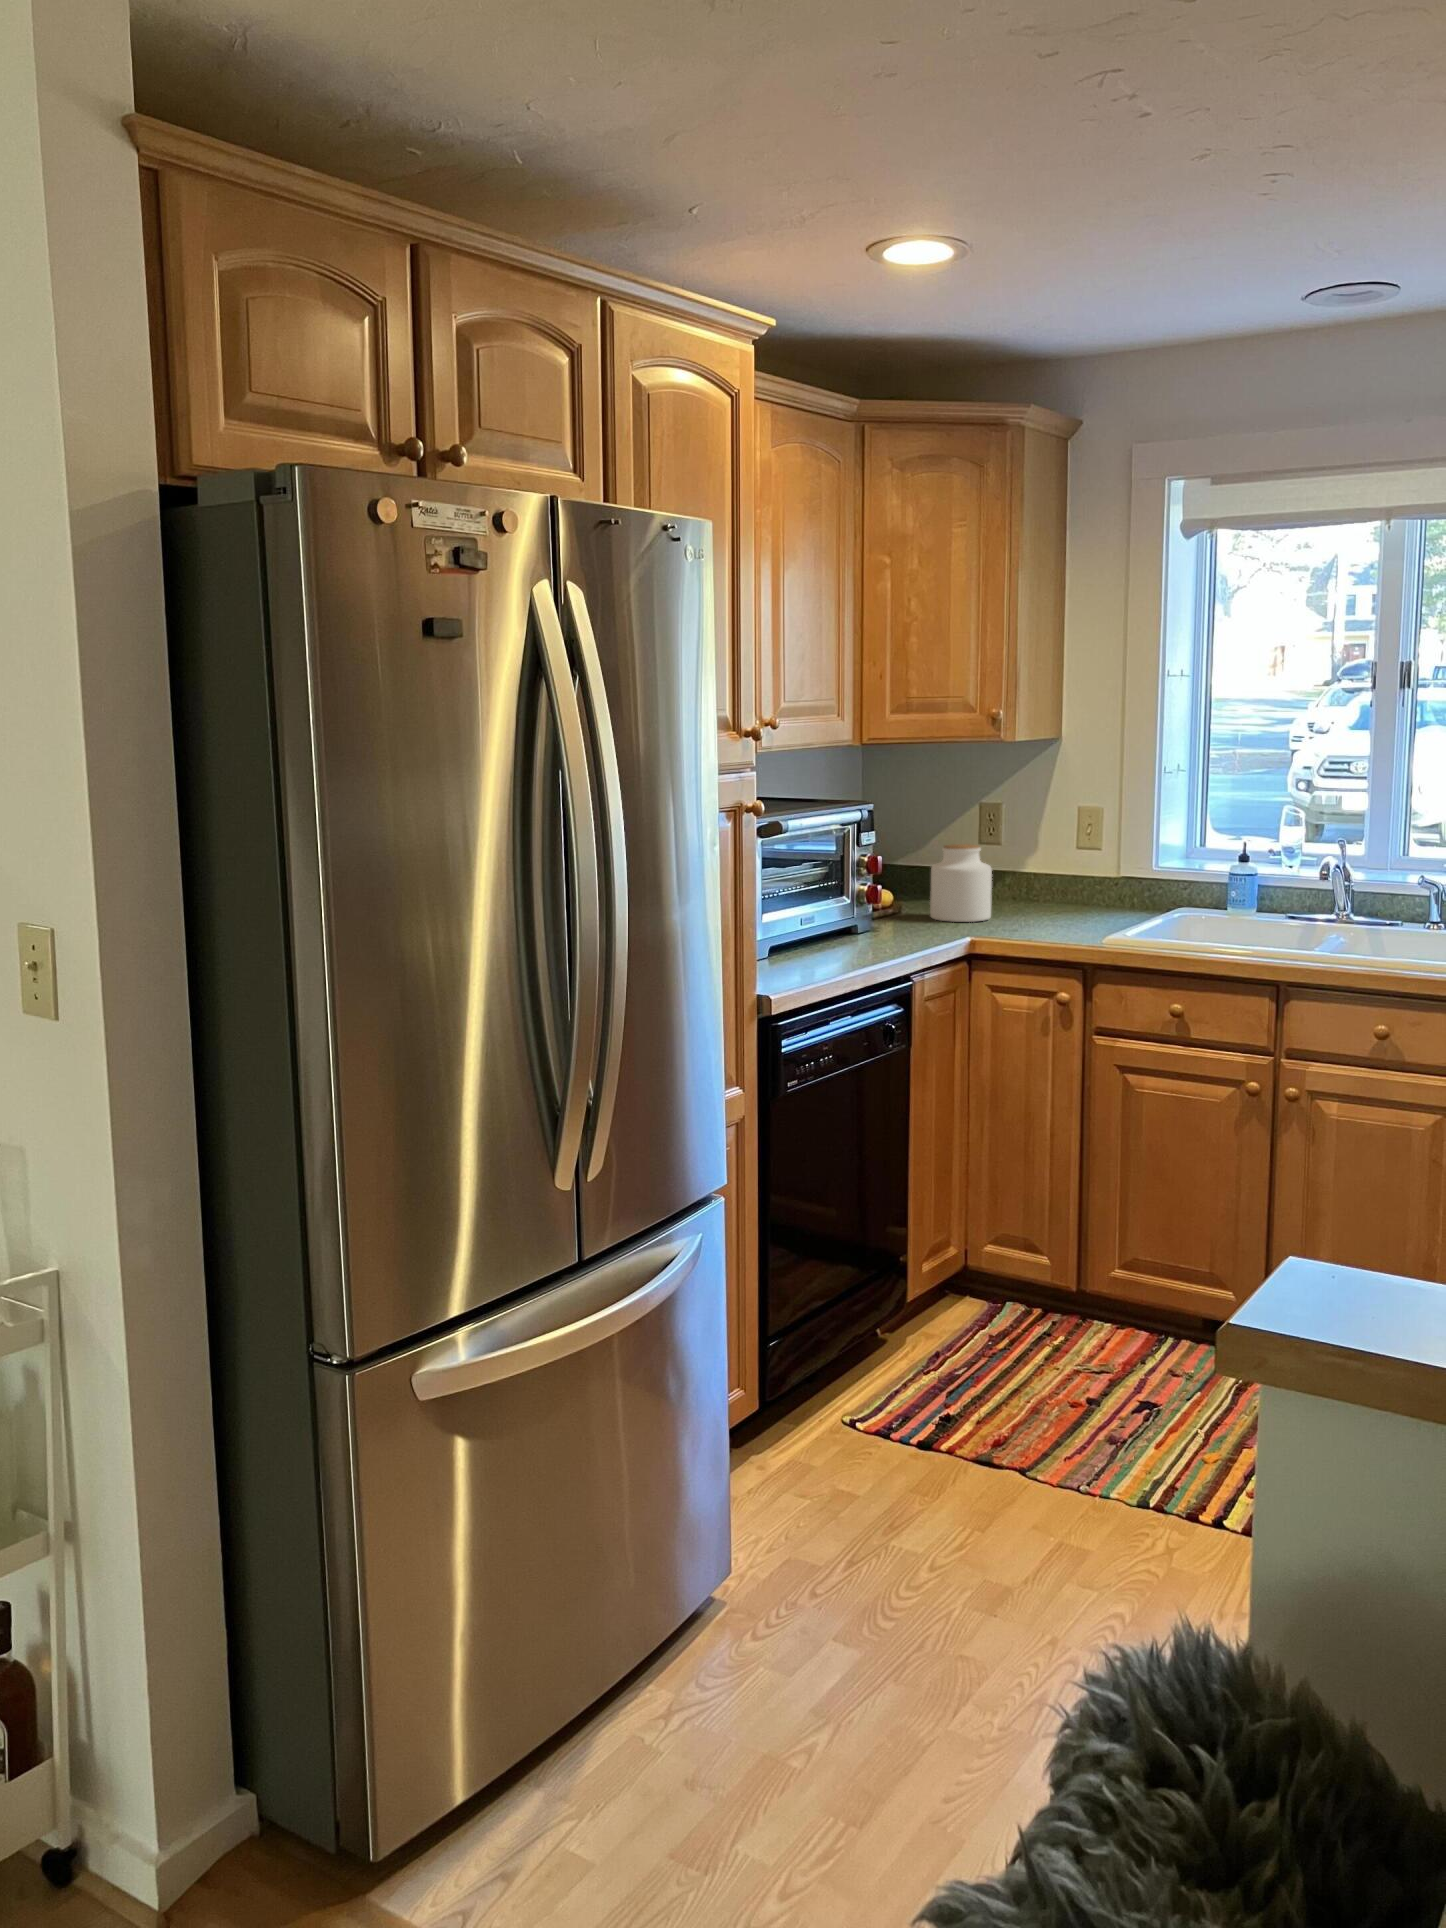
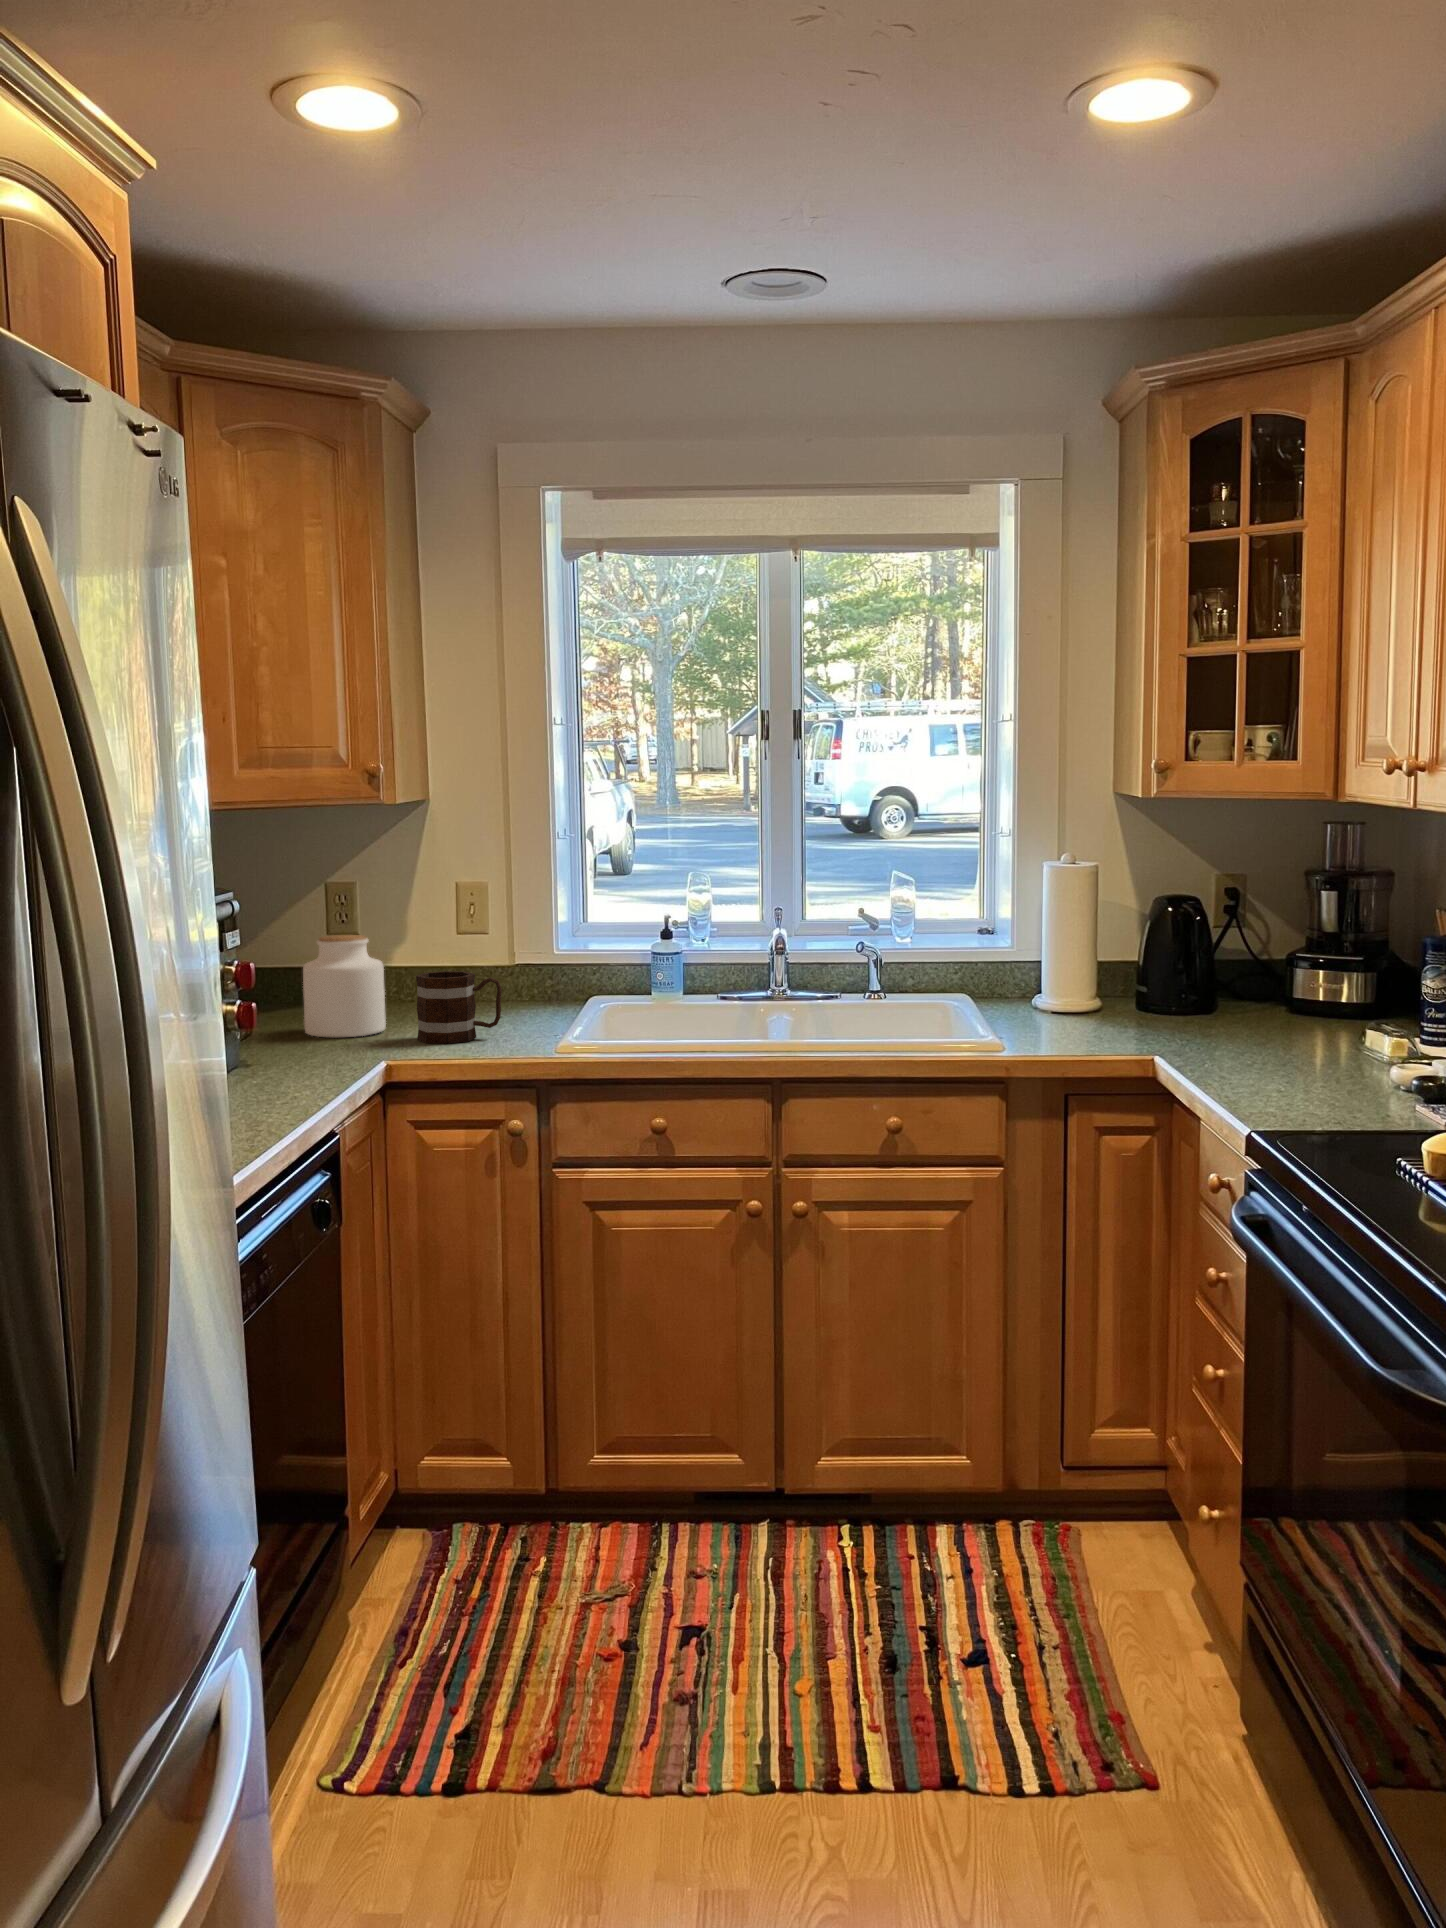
mug: none [1006,876,1073,932] -> present [416,971,502,1044]

